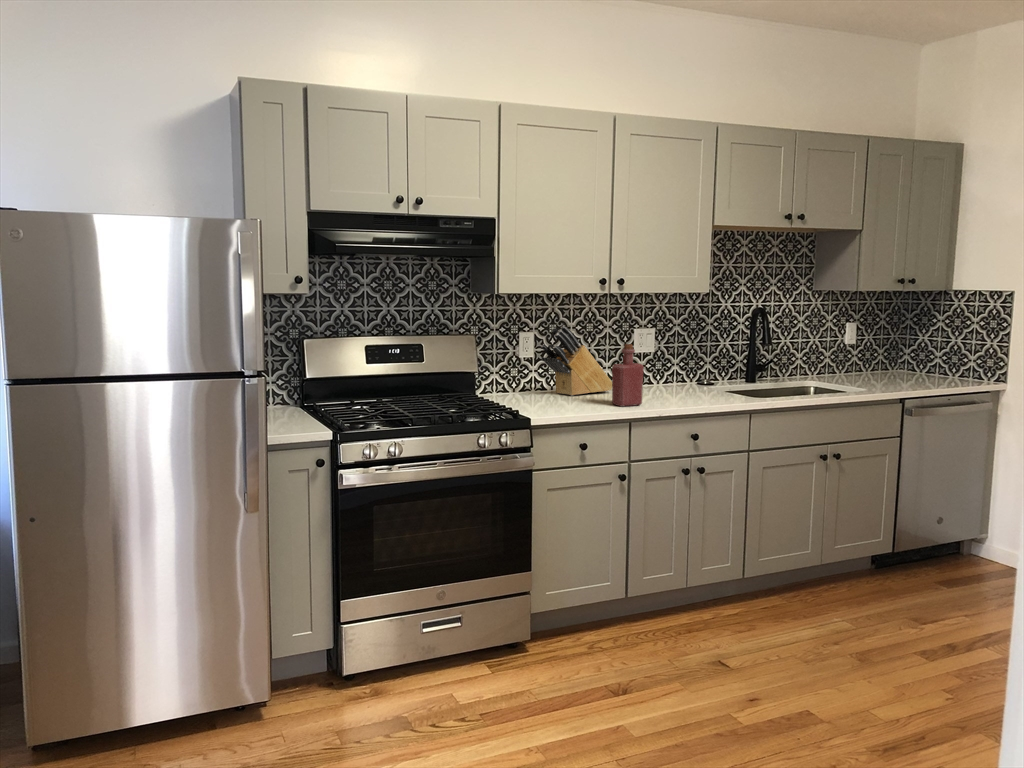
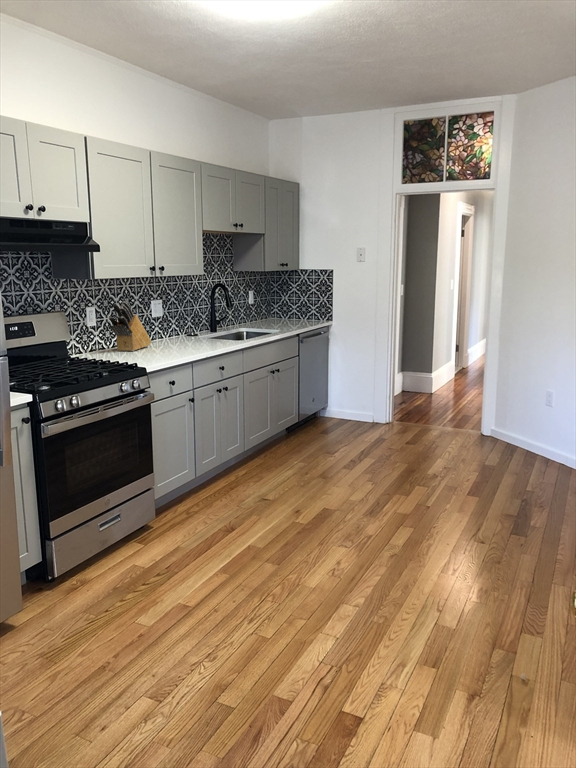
bottle: present [612,344,644,406] -> none [169,311,190,354]

